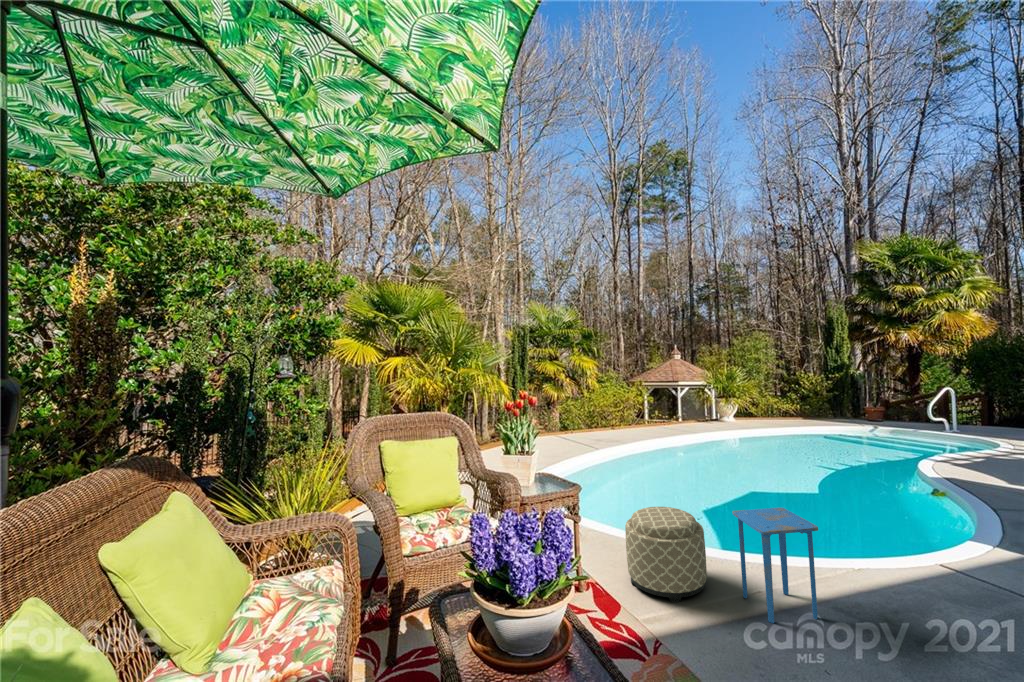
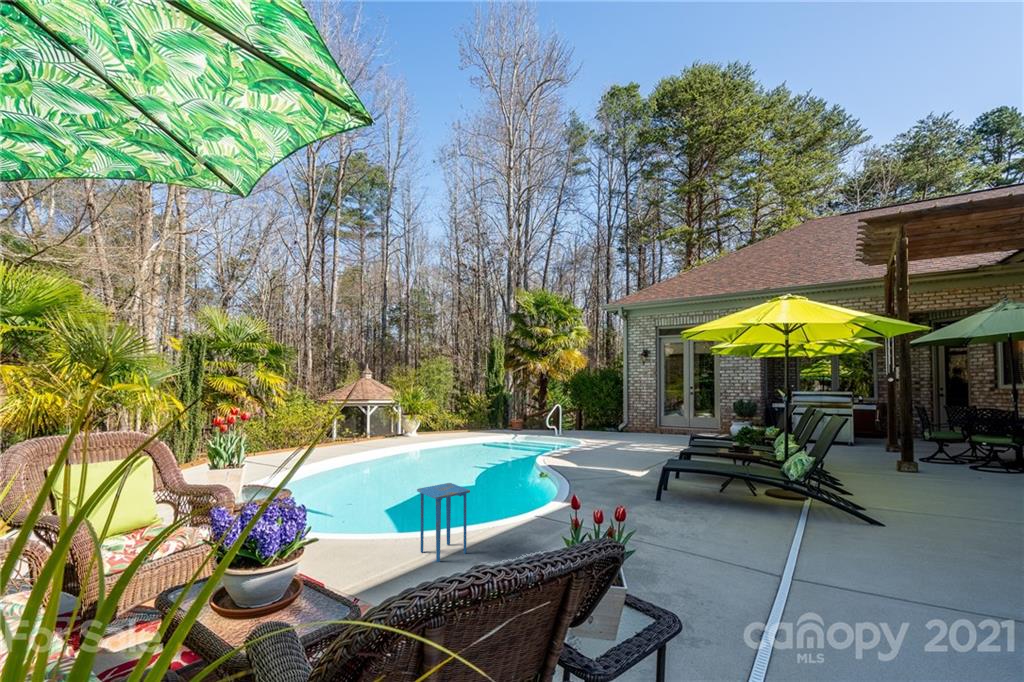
ottoman: present [625,507,707,602] -> none [333,495,396,566]

